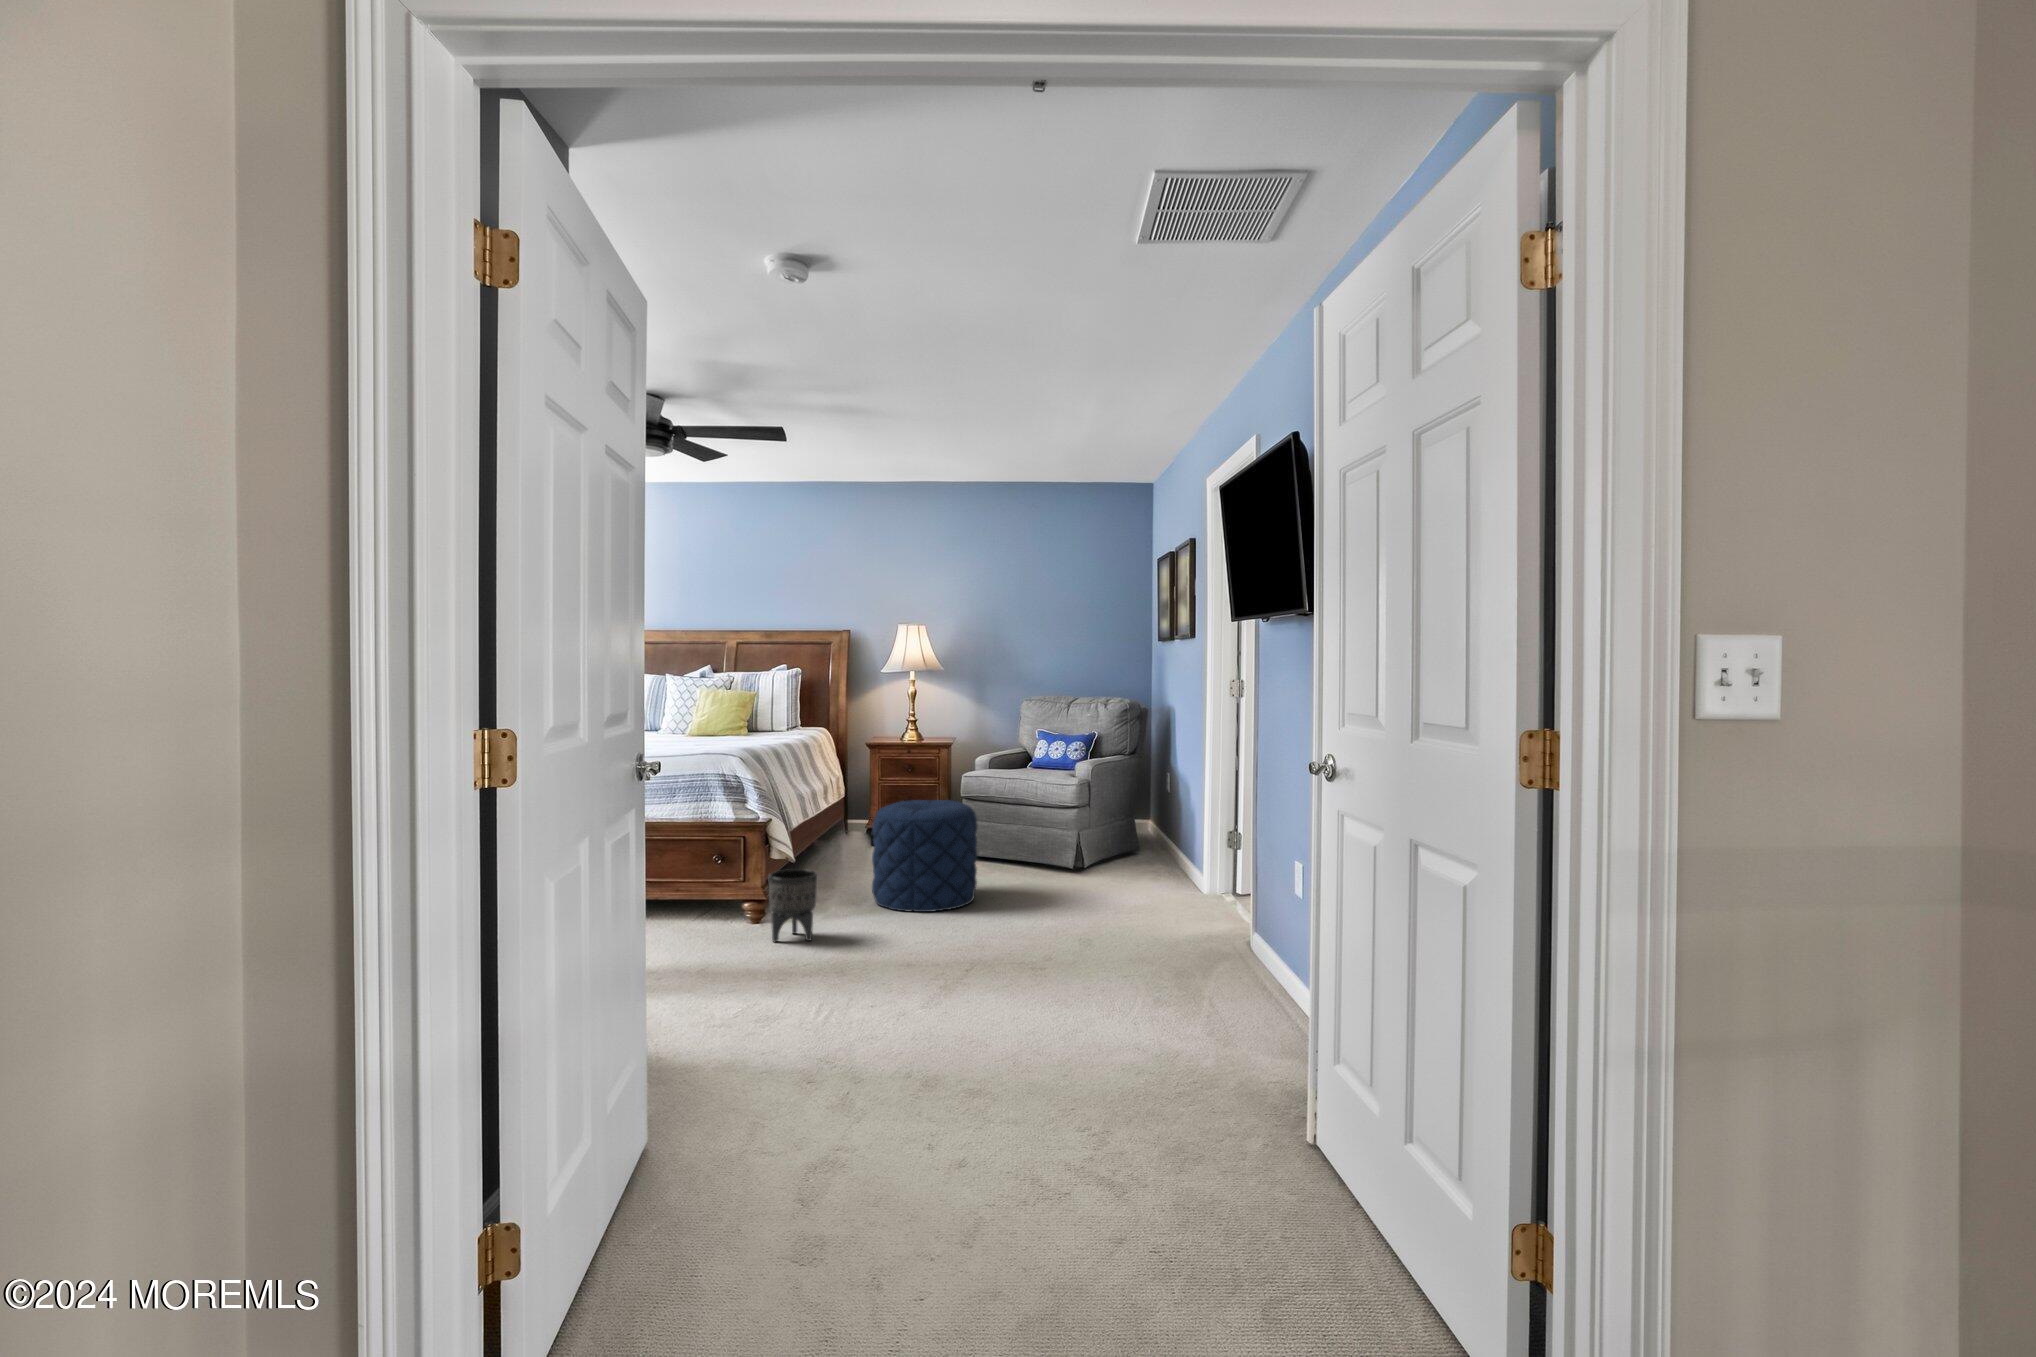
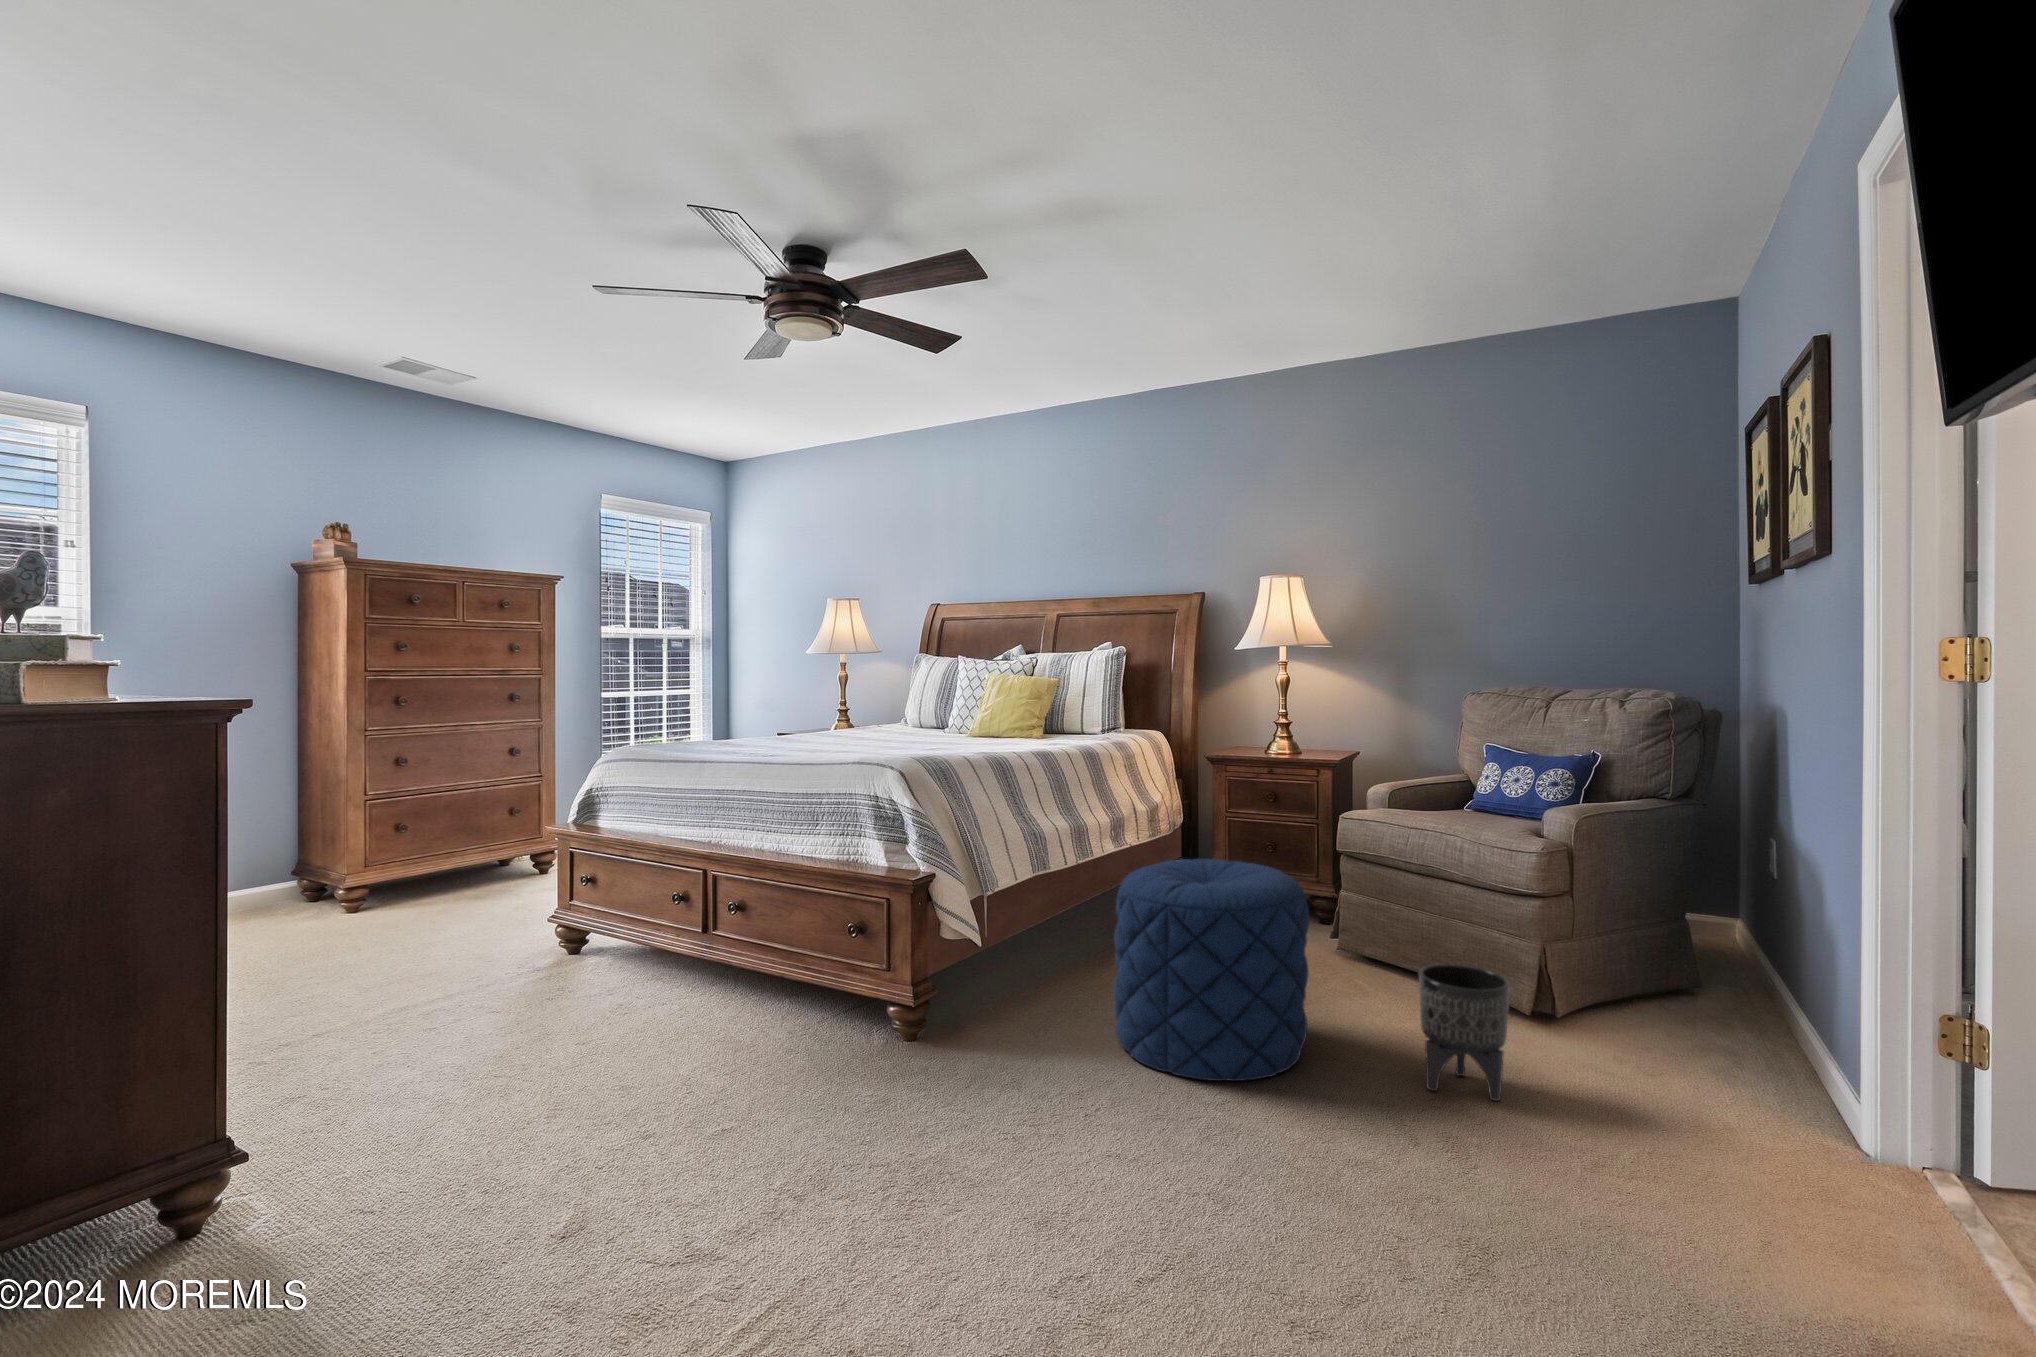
planter: present [768,869,818,942] -> present [1419,964,1510,1101]

